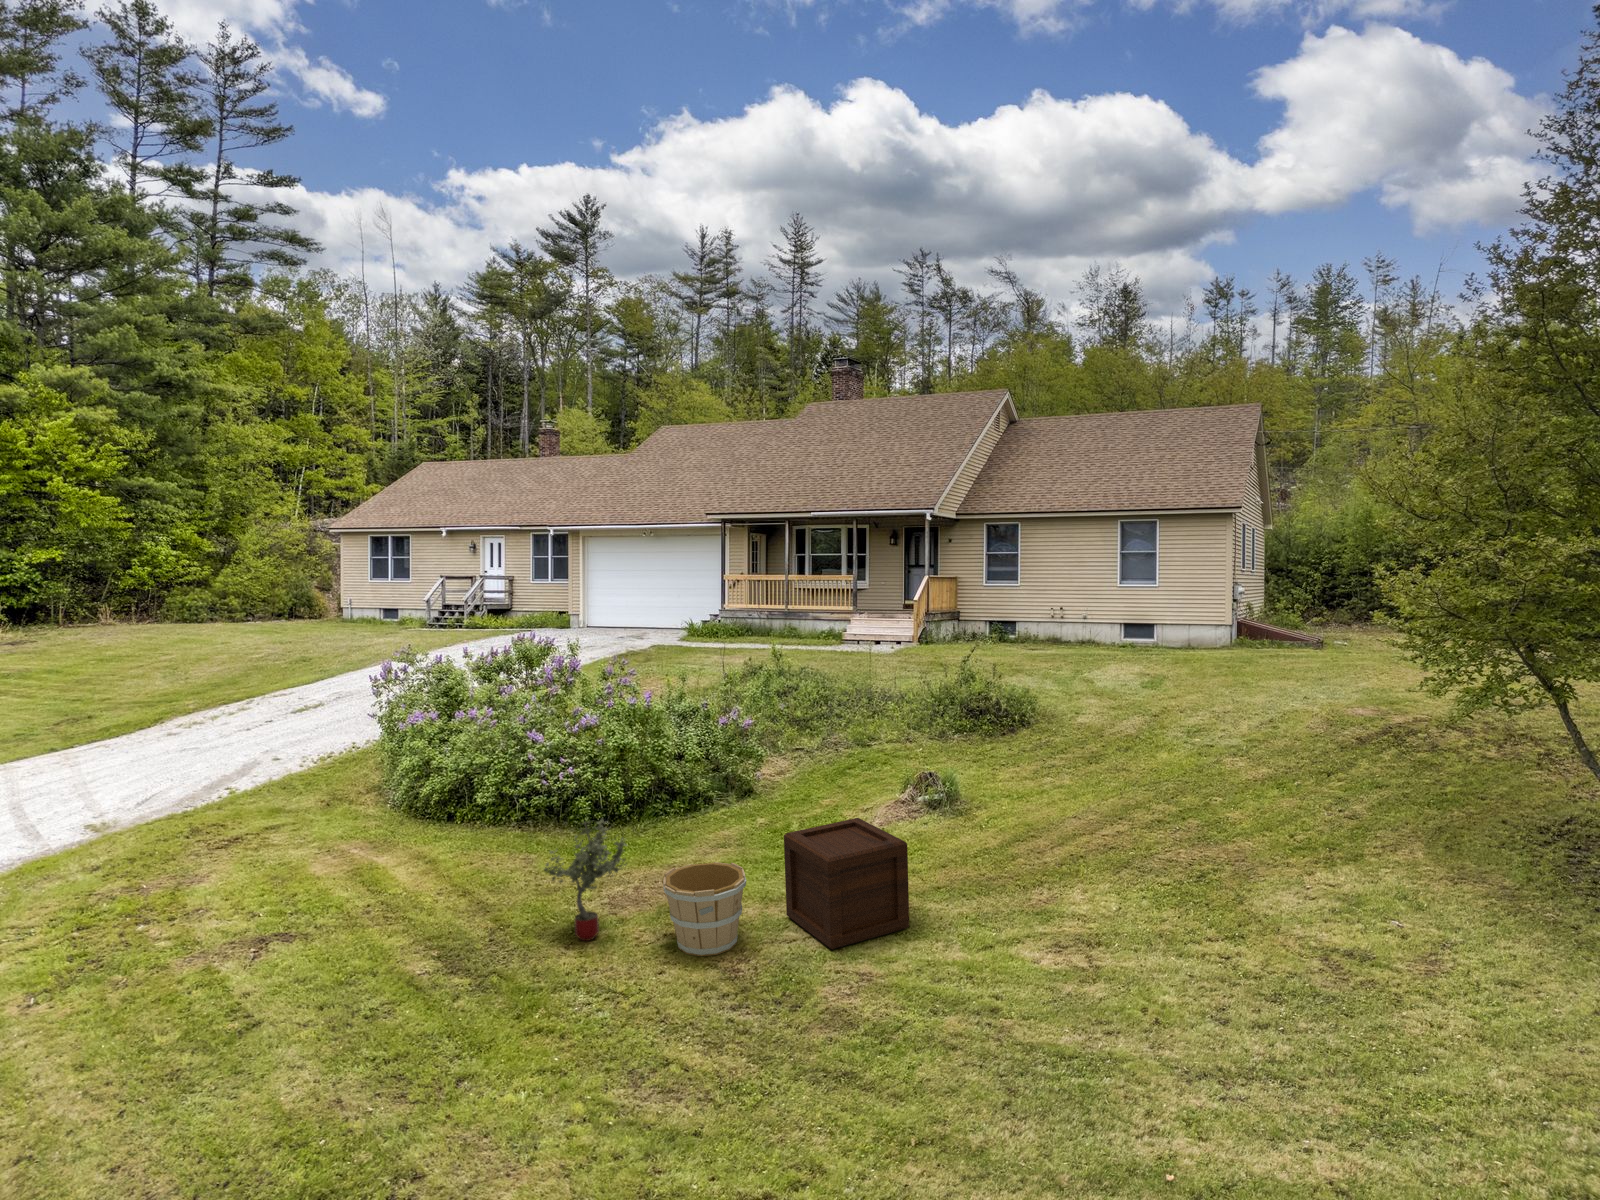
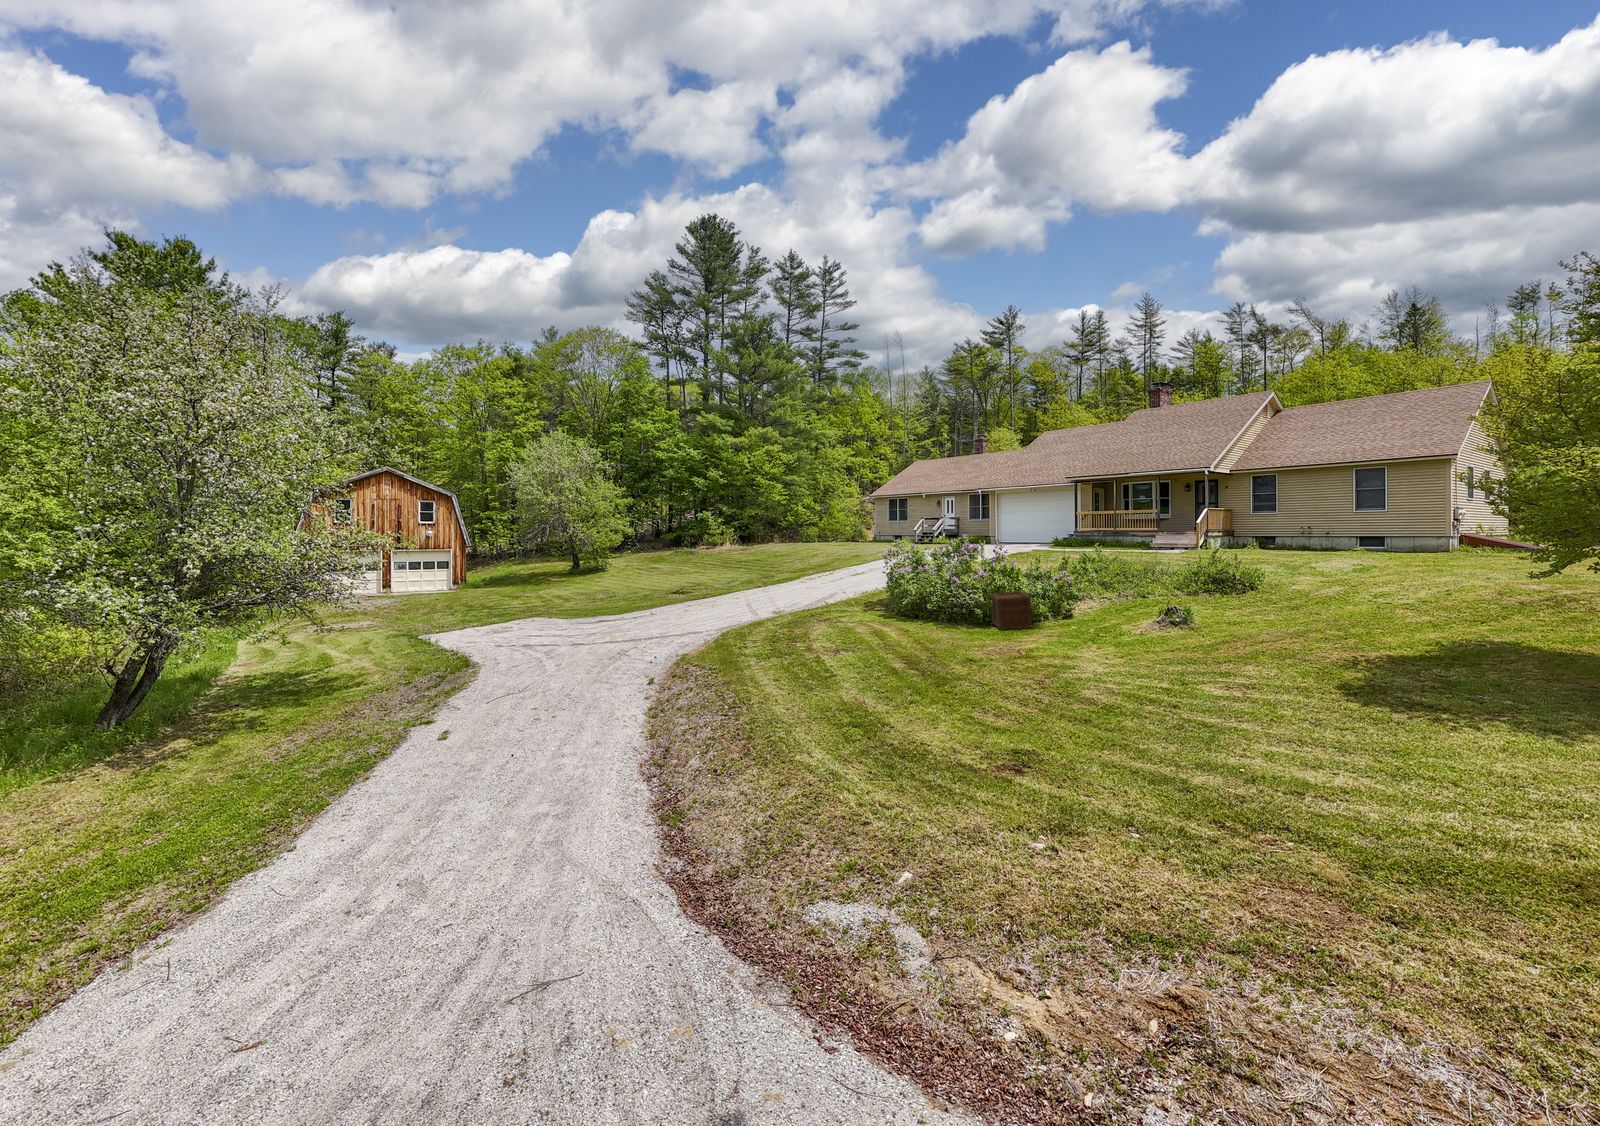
potted tree: present [544,819,627,941] -> none [912,585,937,625]
wooden bucket: present [663,862,746,956] -> none [946,602,975,629]

